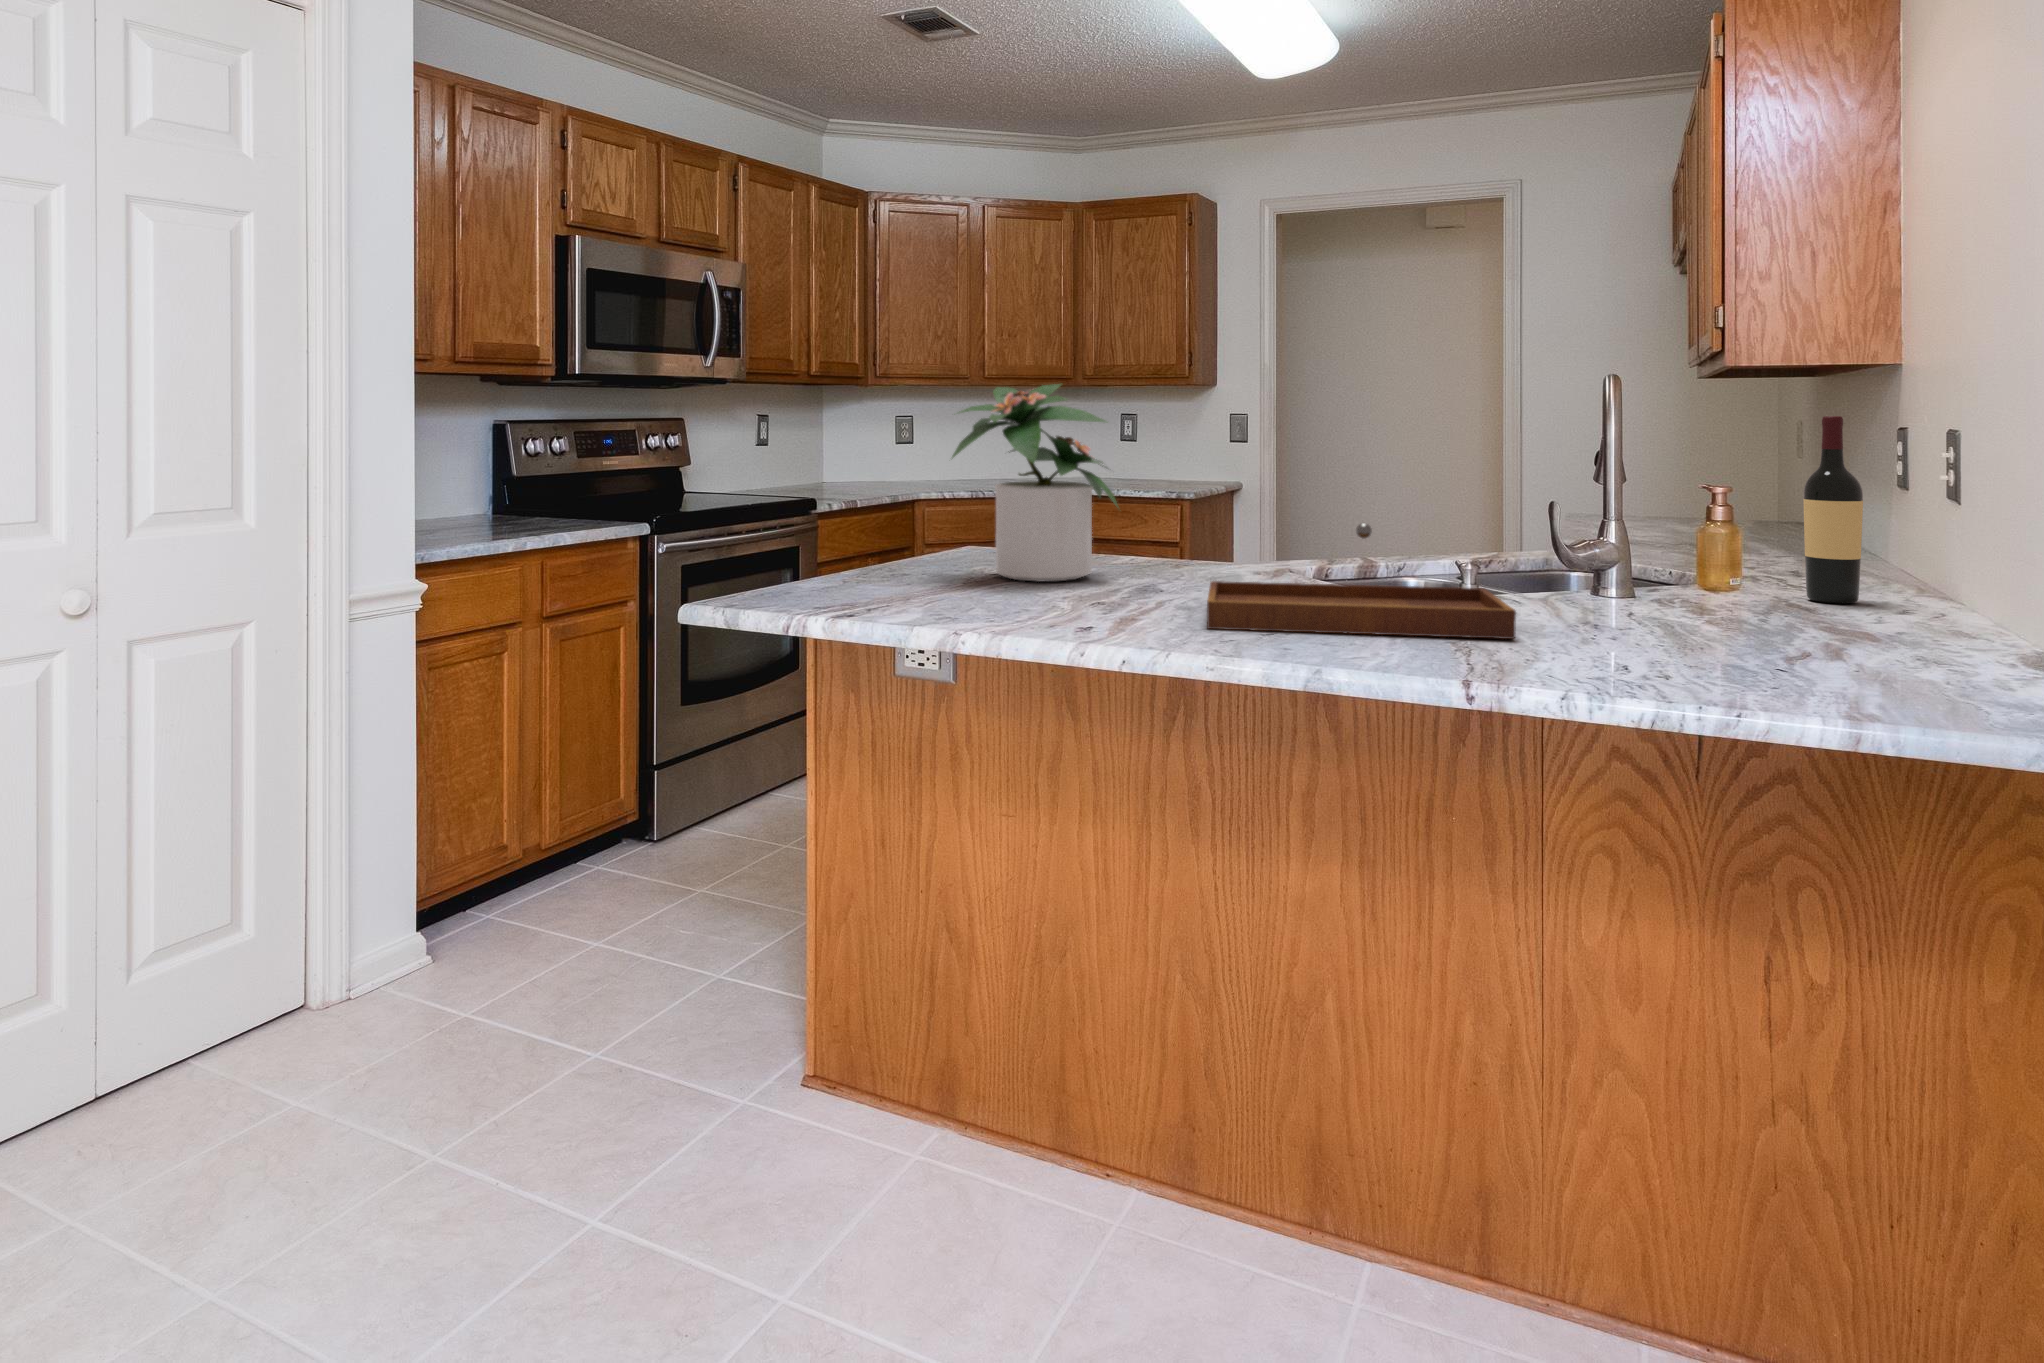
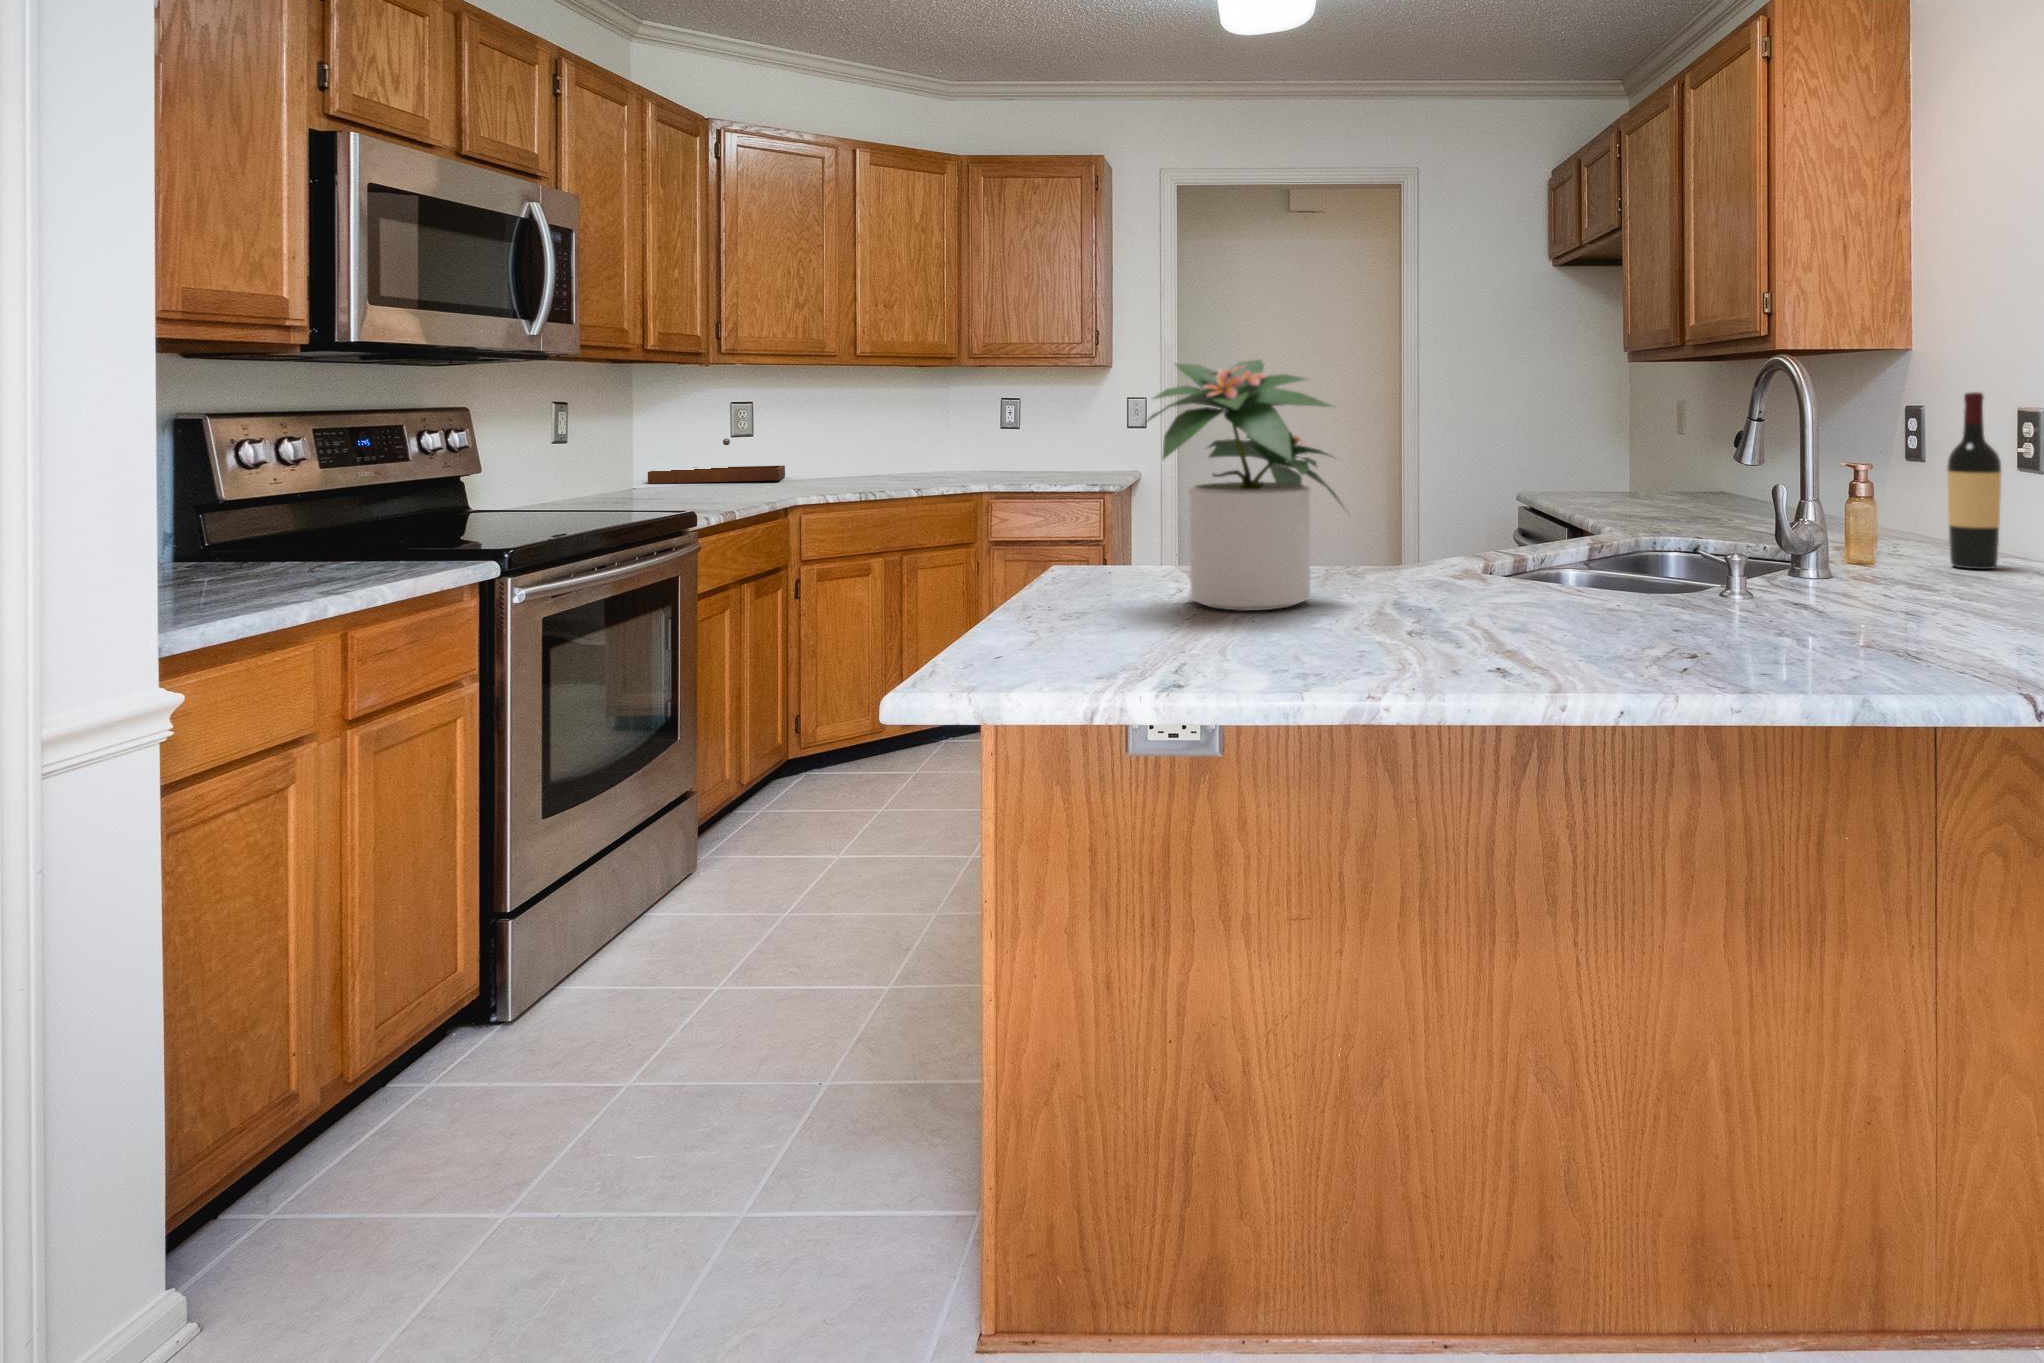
tray: present [1207,523,1516,639] -> present [648,439,785,484]

